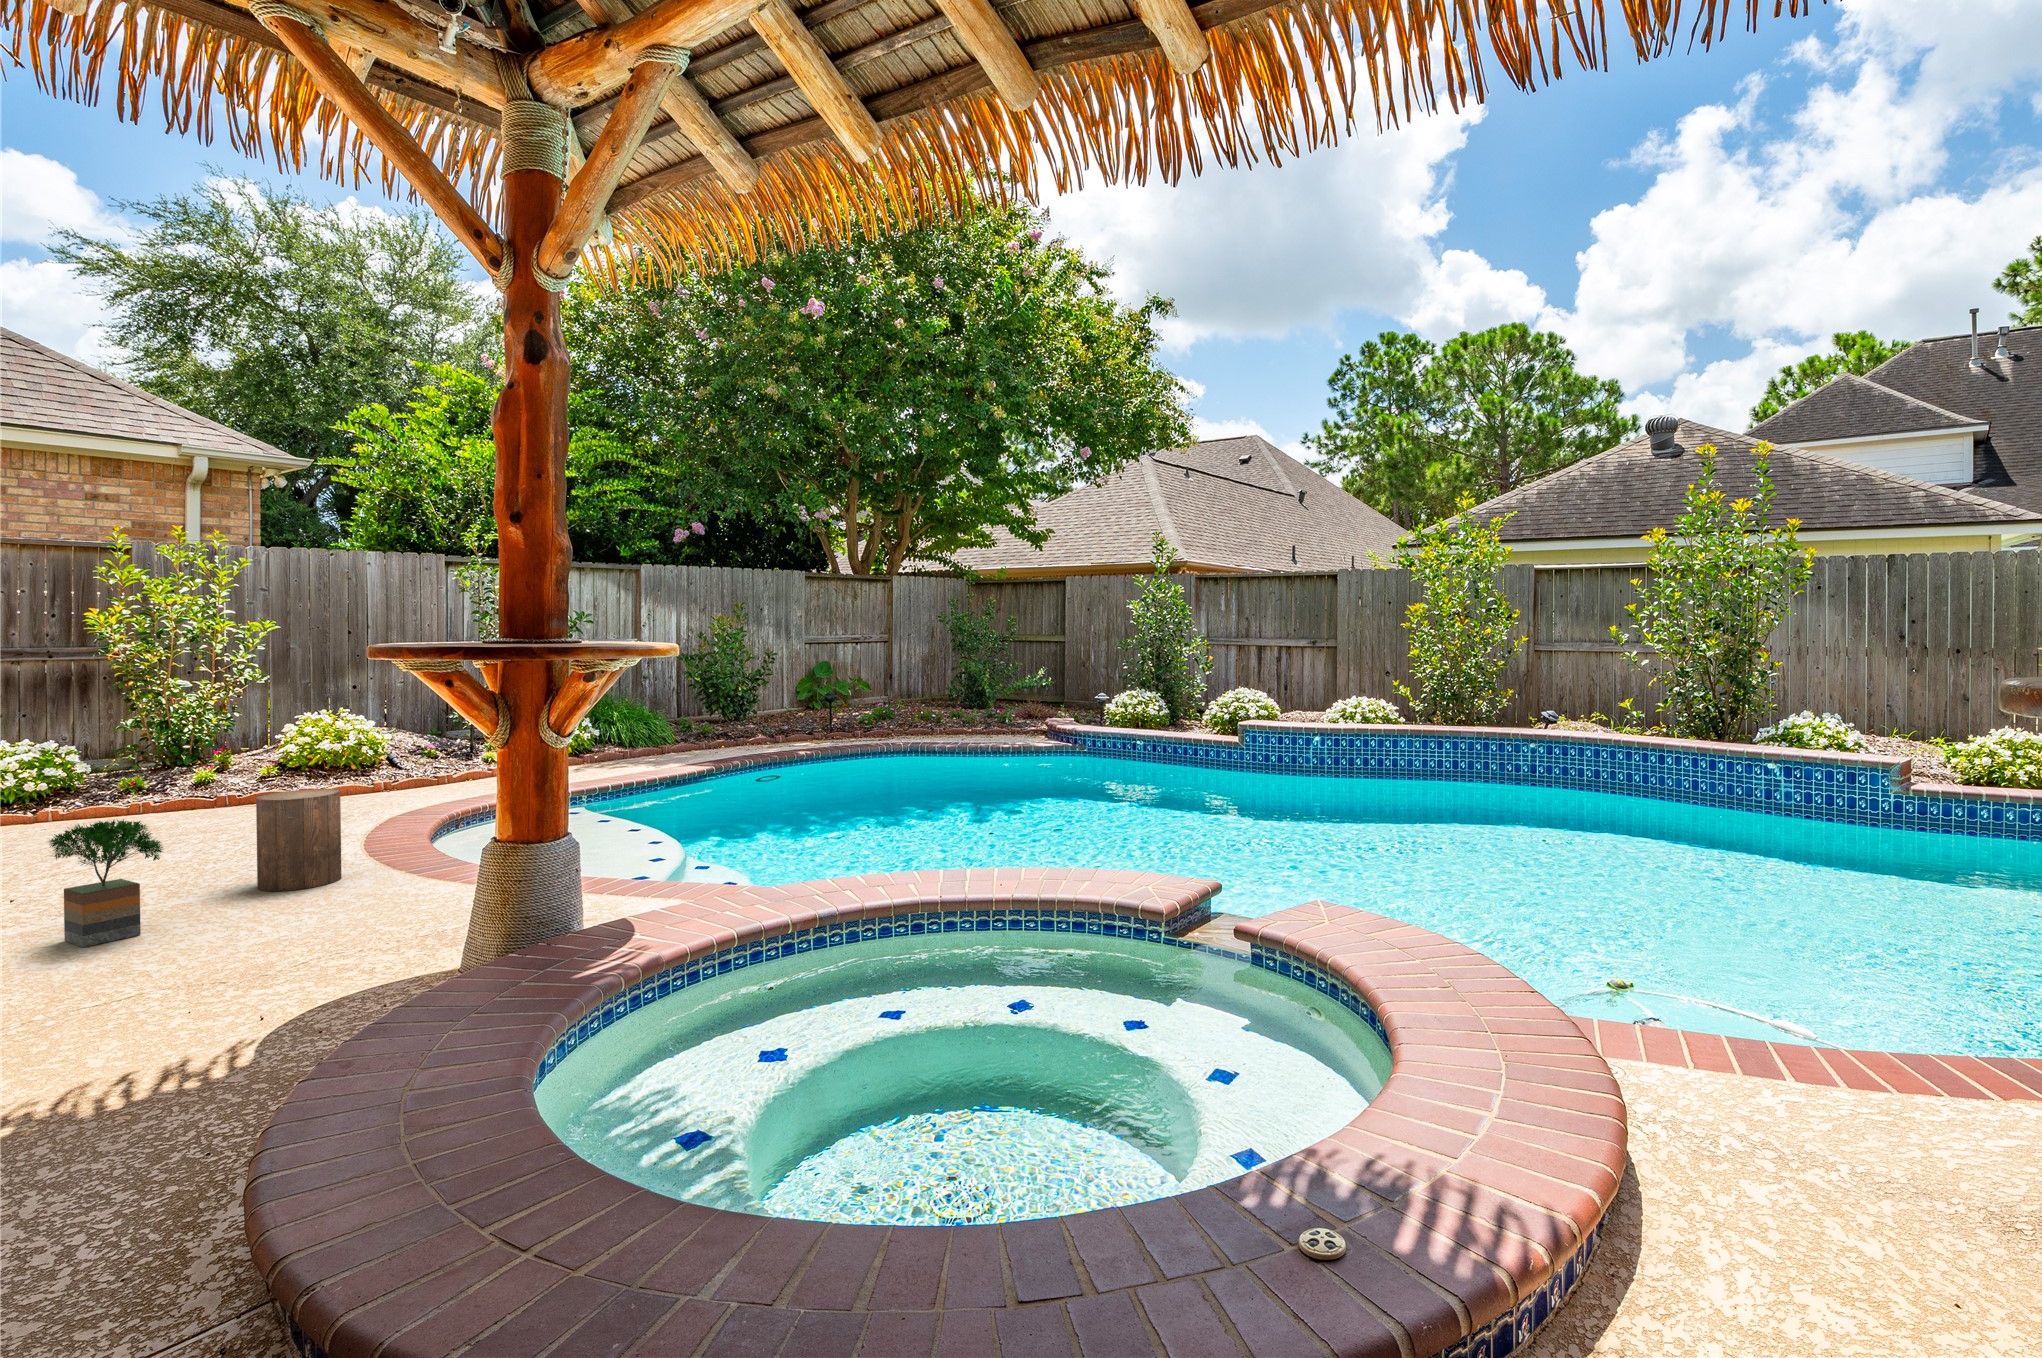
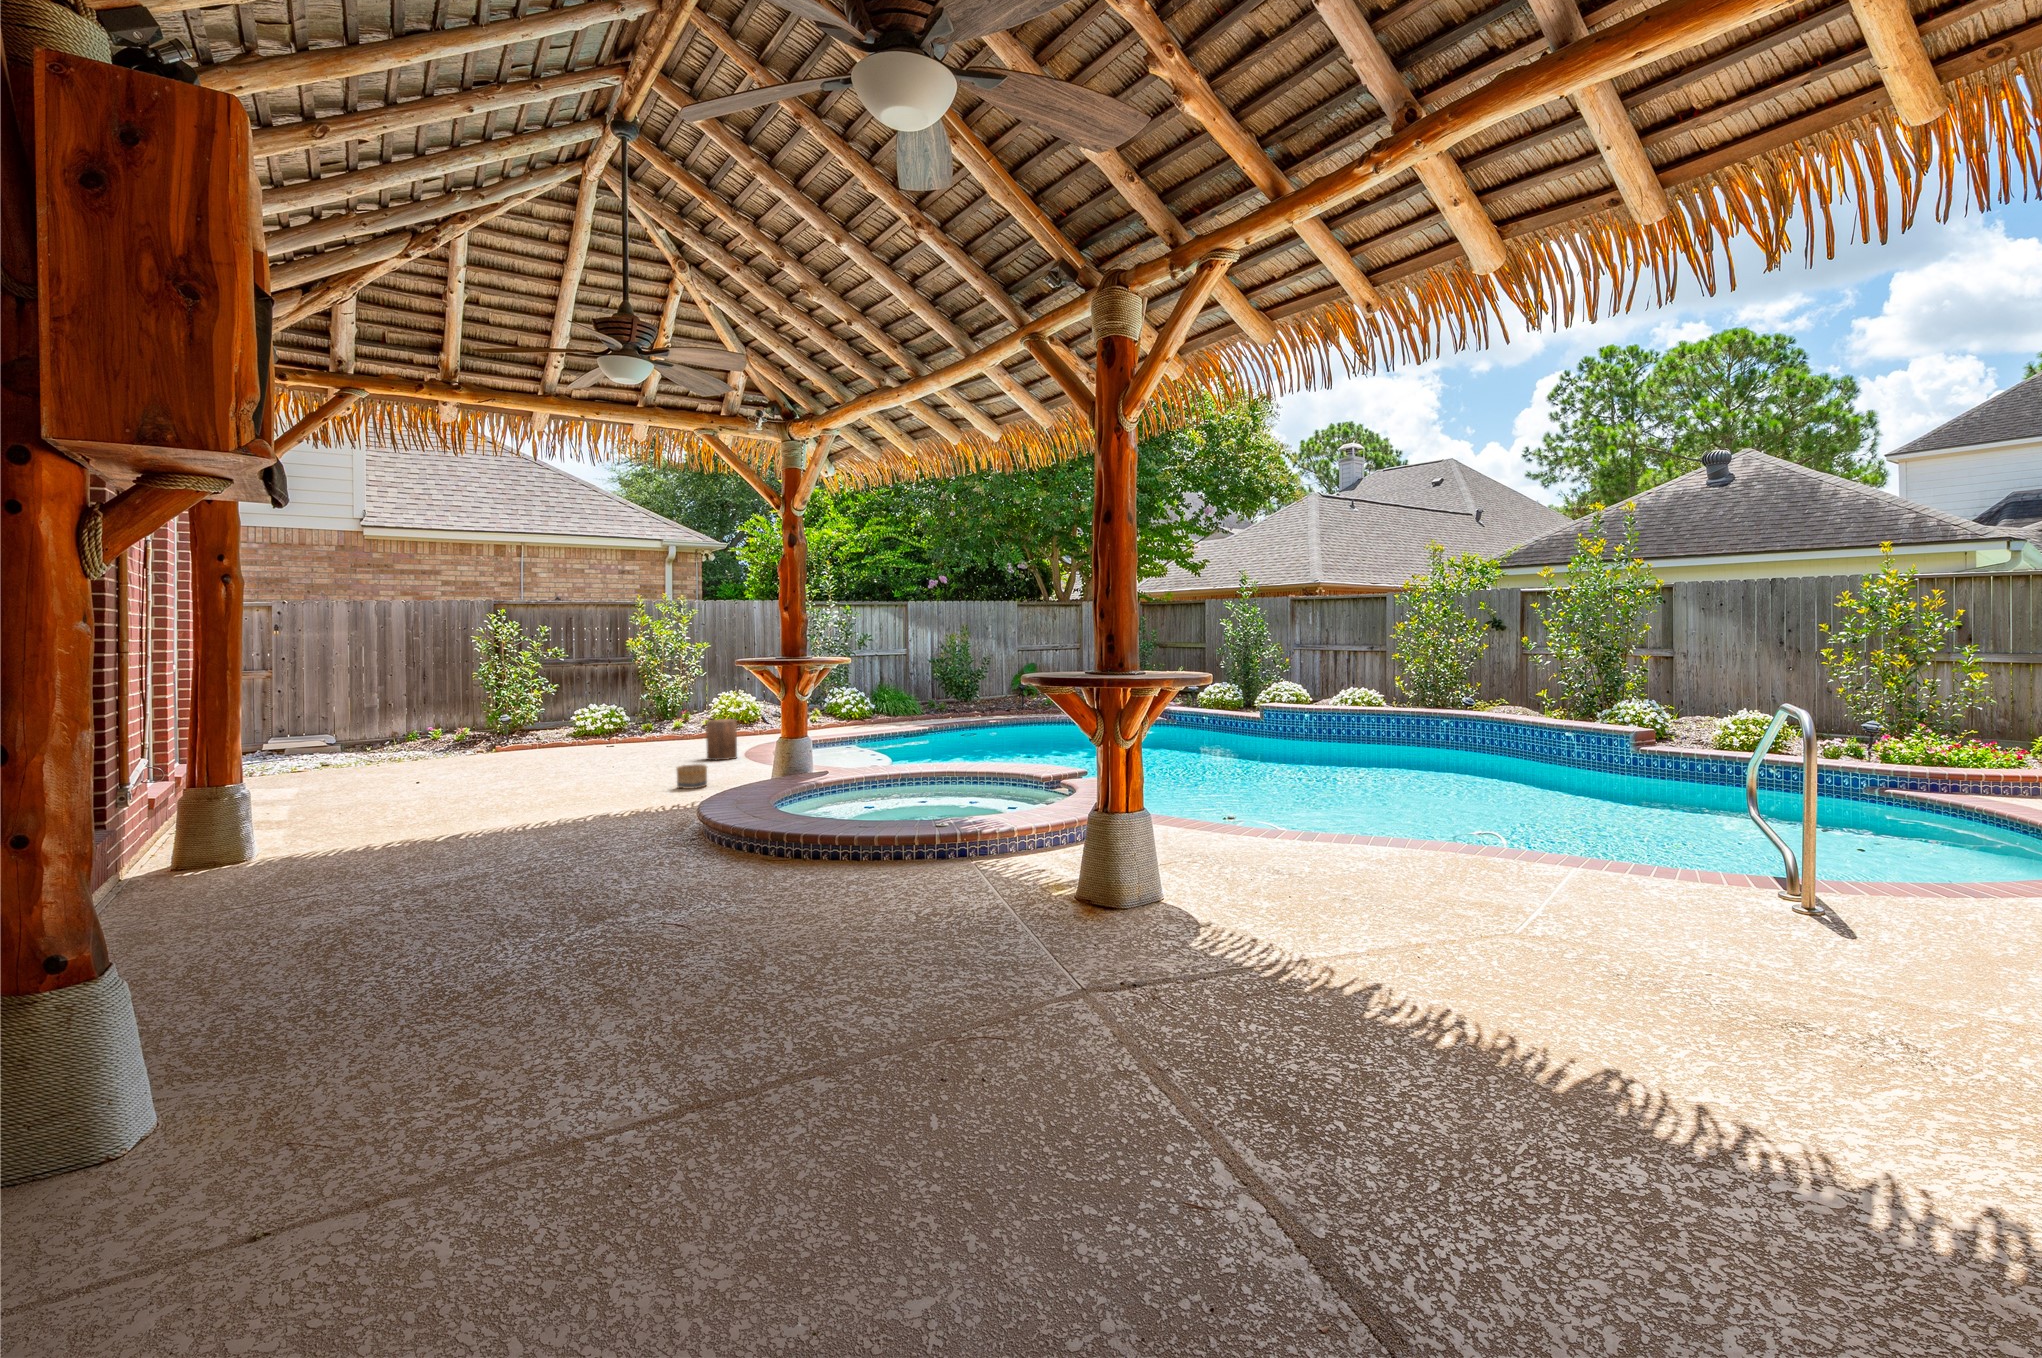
potted tree: present [49,819,163,947] -> none [642,723,679,770]
basket: none [120,968,238,1062] -> present [677,764,707,789]

